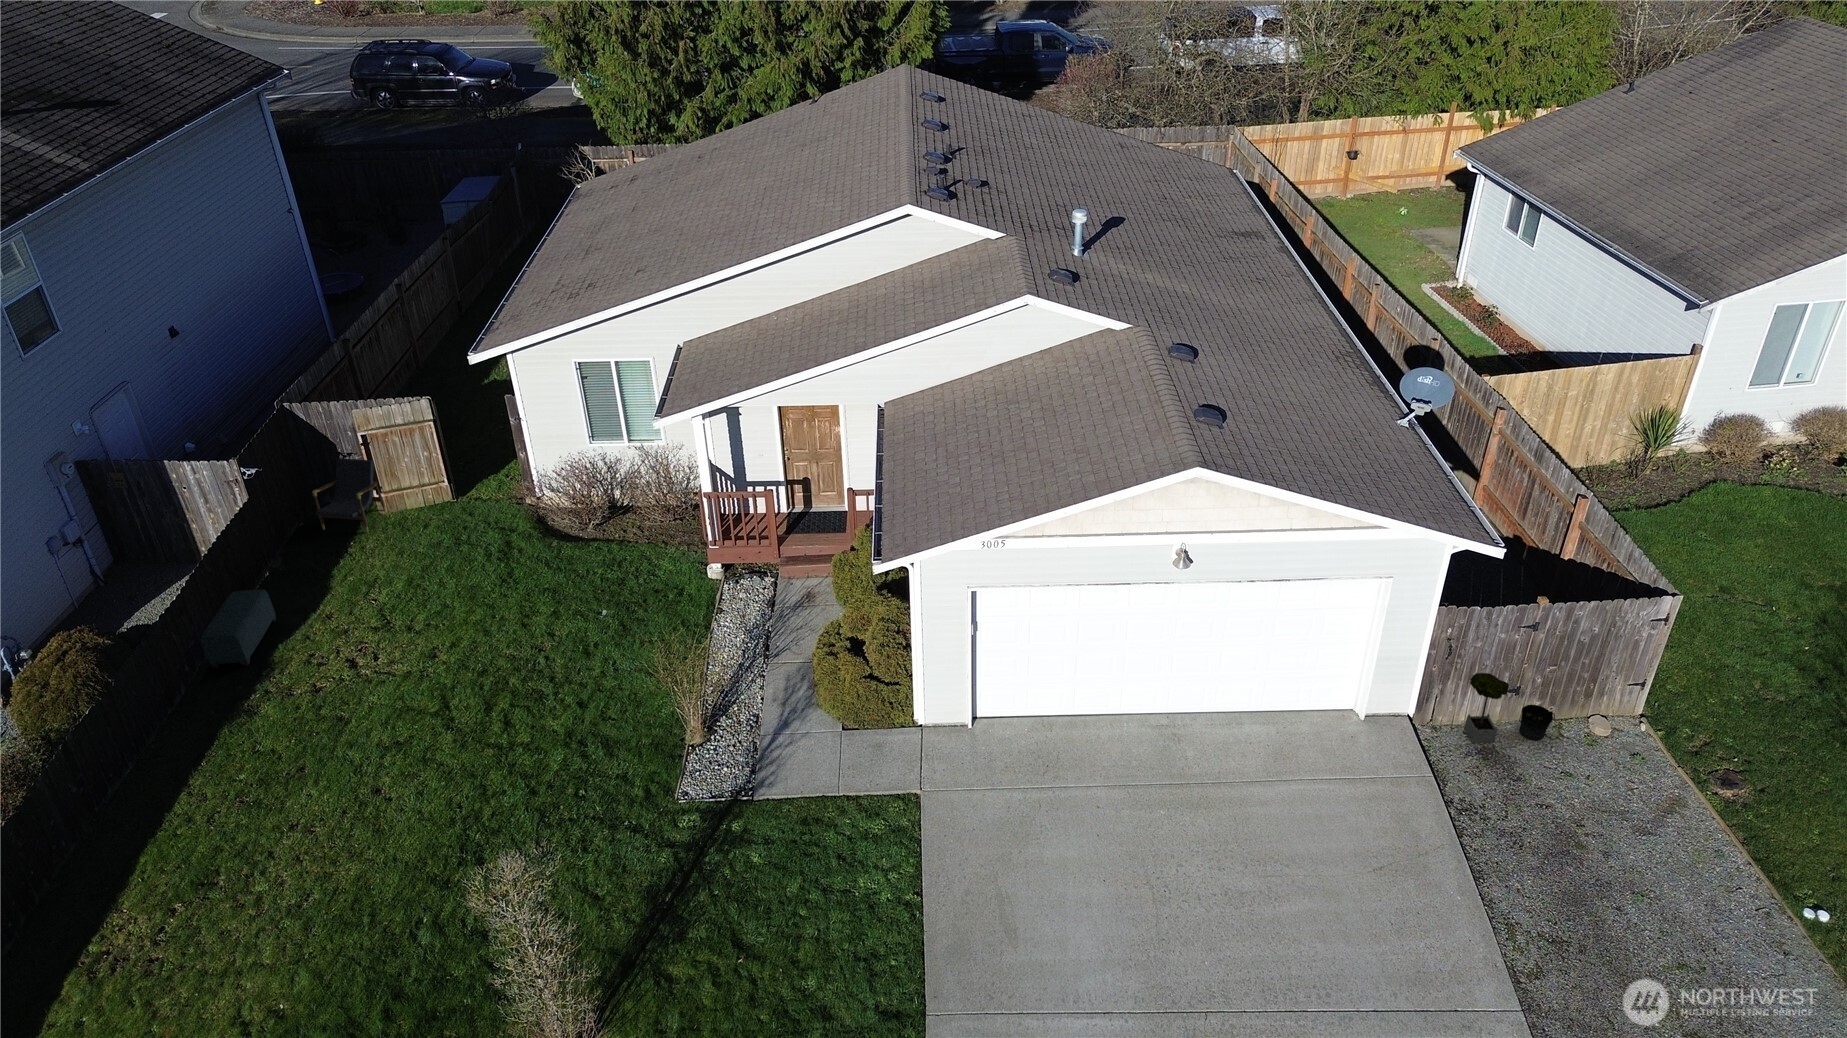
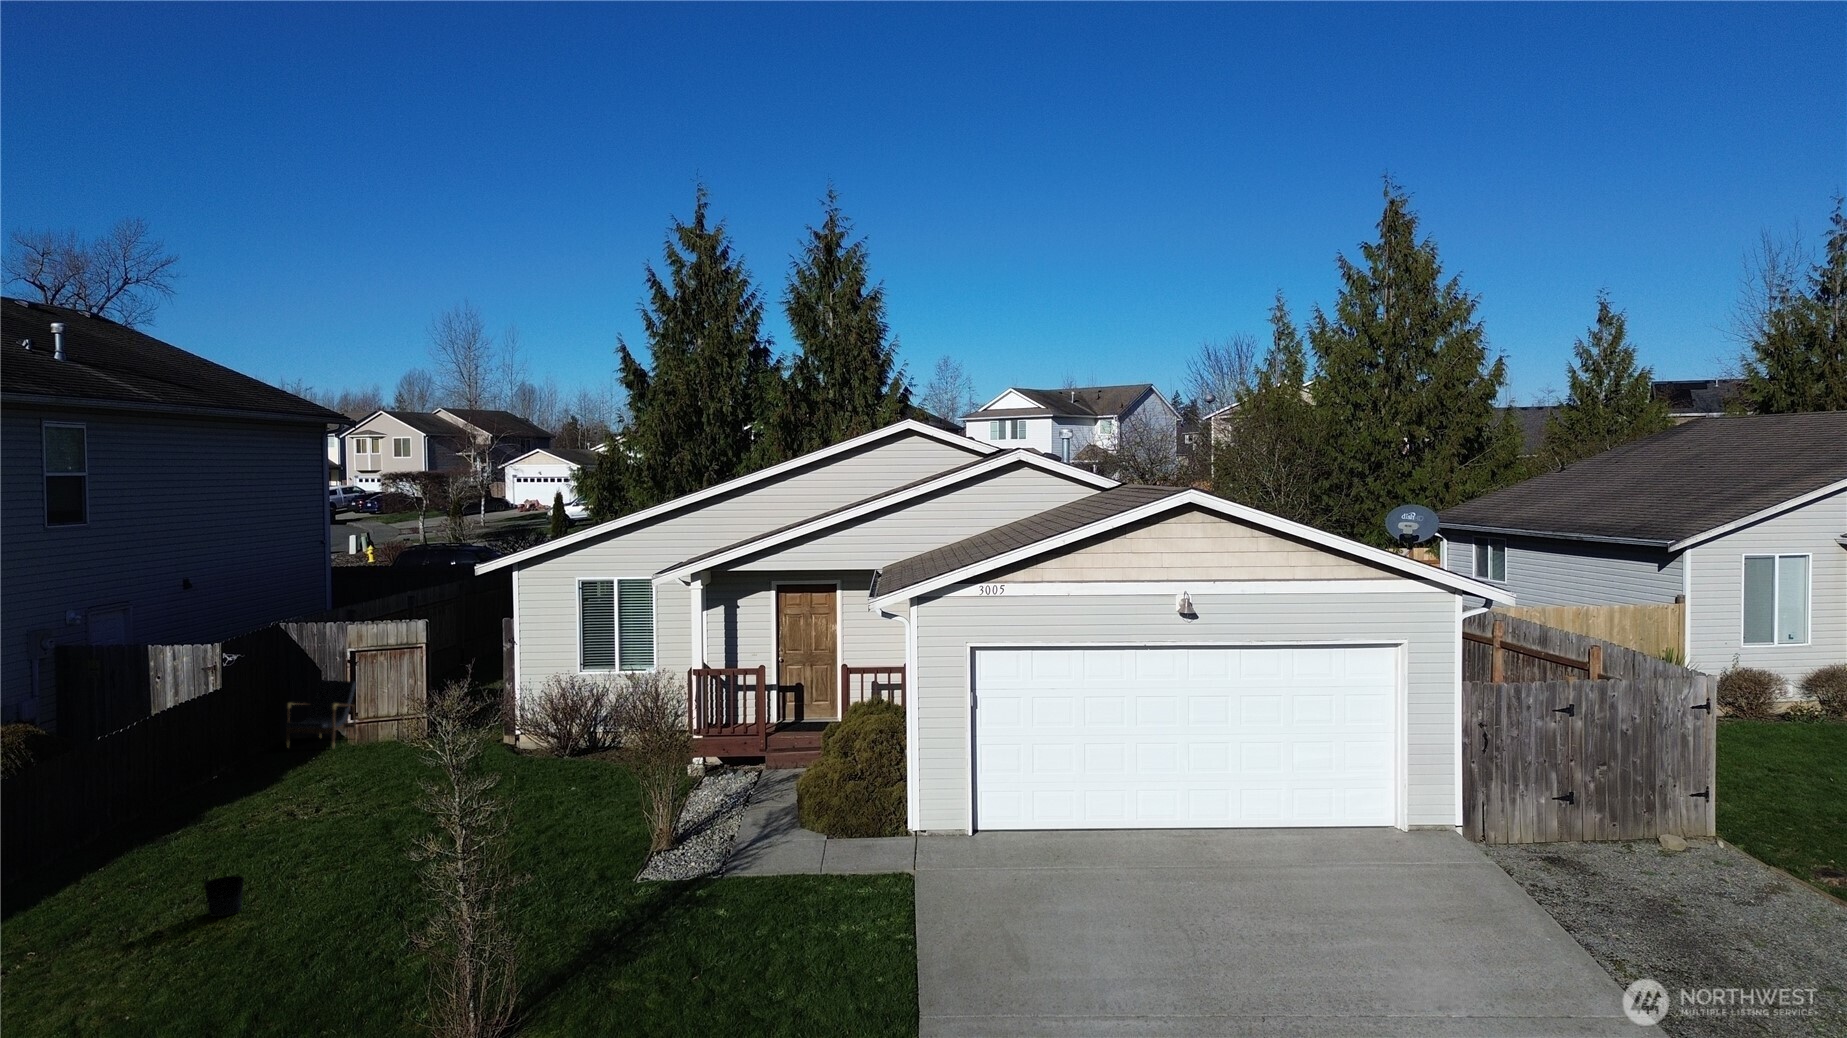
bench: present [201,590,276,668] -> none [131,751,217,814]
potted tree: present [1464,673,1509,743] -> none [1515,761,1558,850]
bucket: present [1519,705,1555,740] -> present [203,876,244,917]

